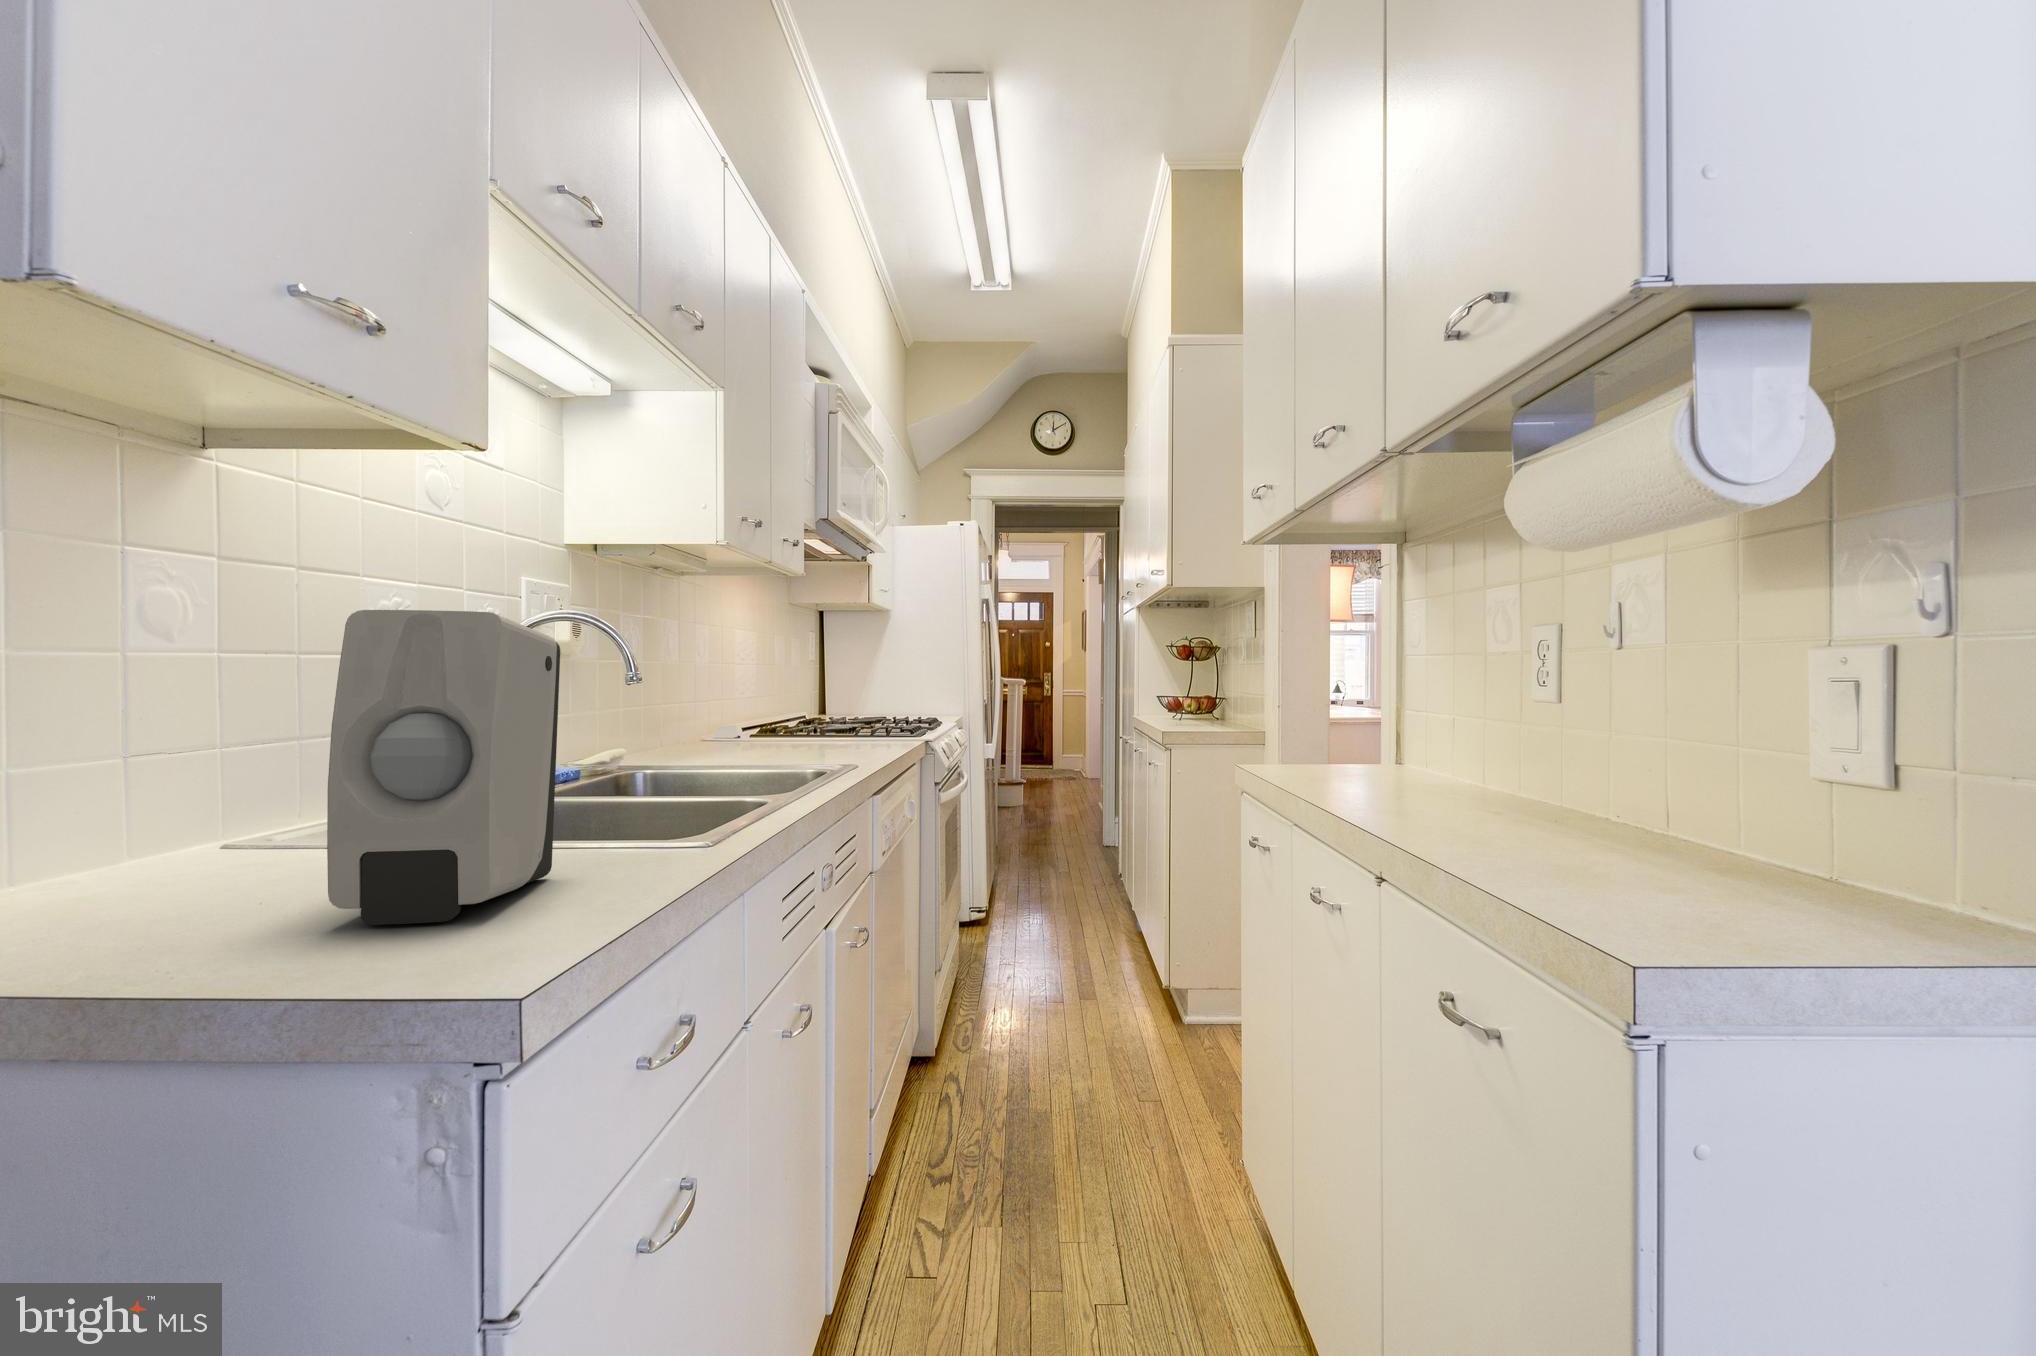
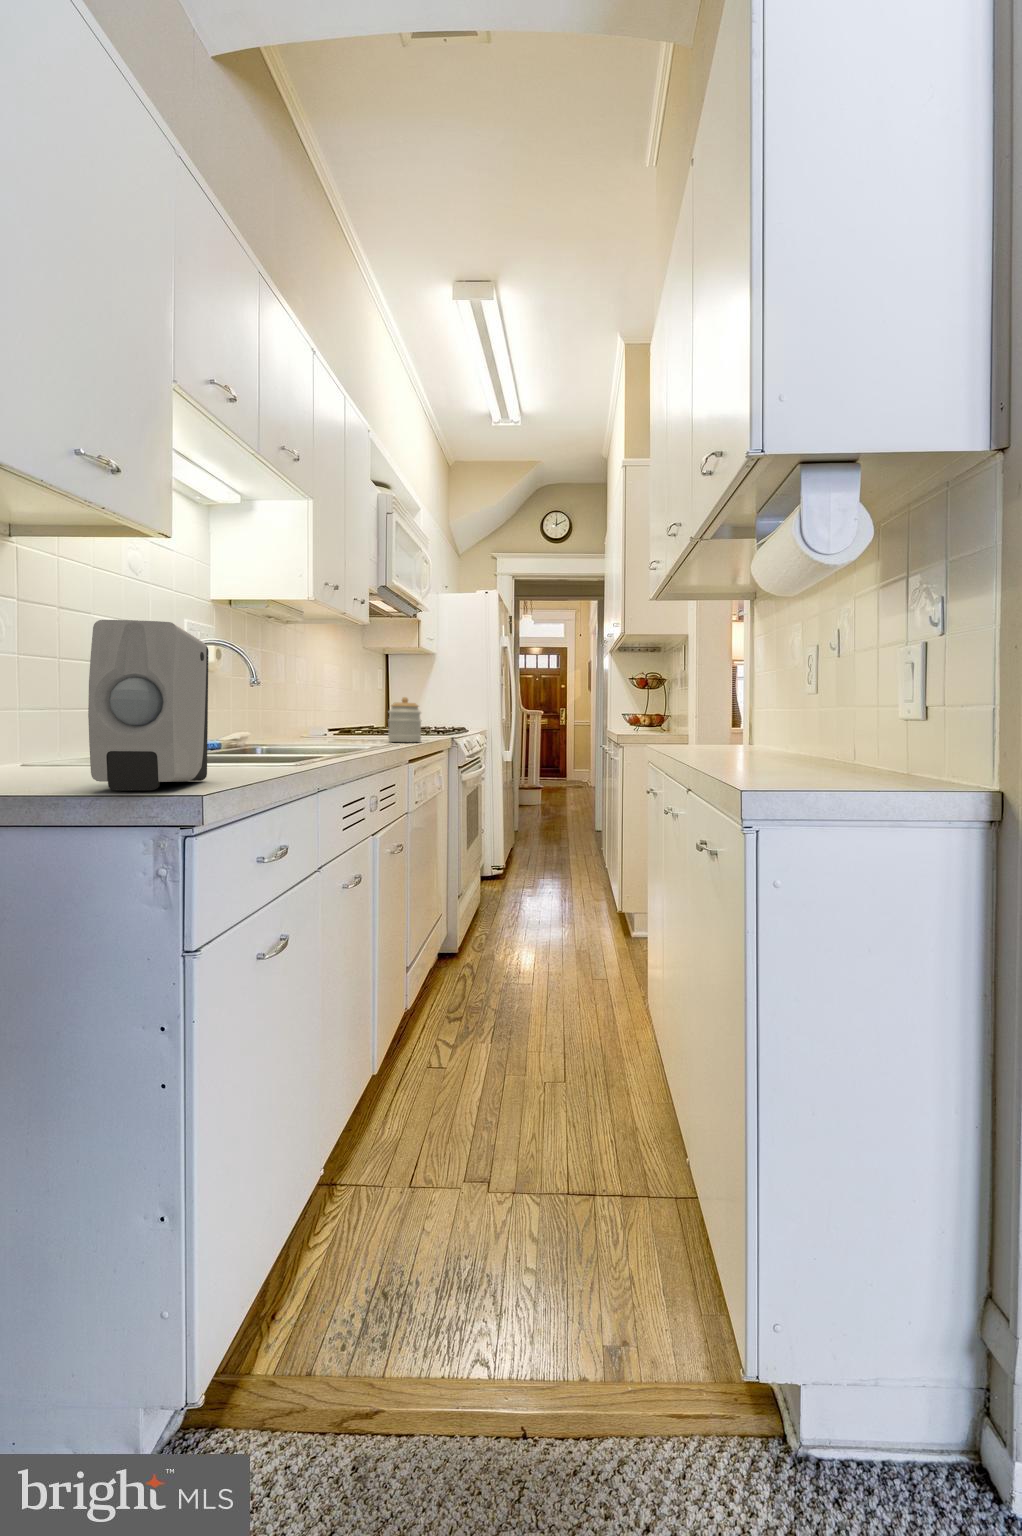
jar: none [832,681,882,748] -> present [388,697,421,742]

